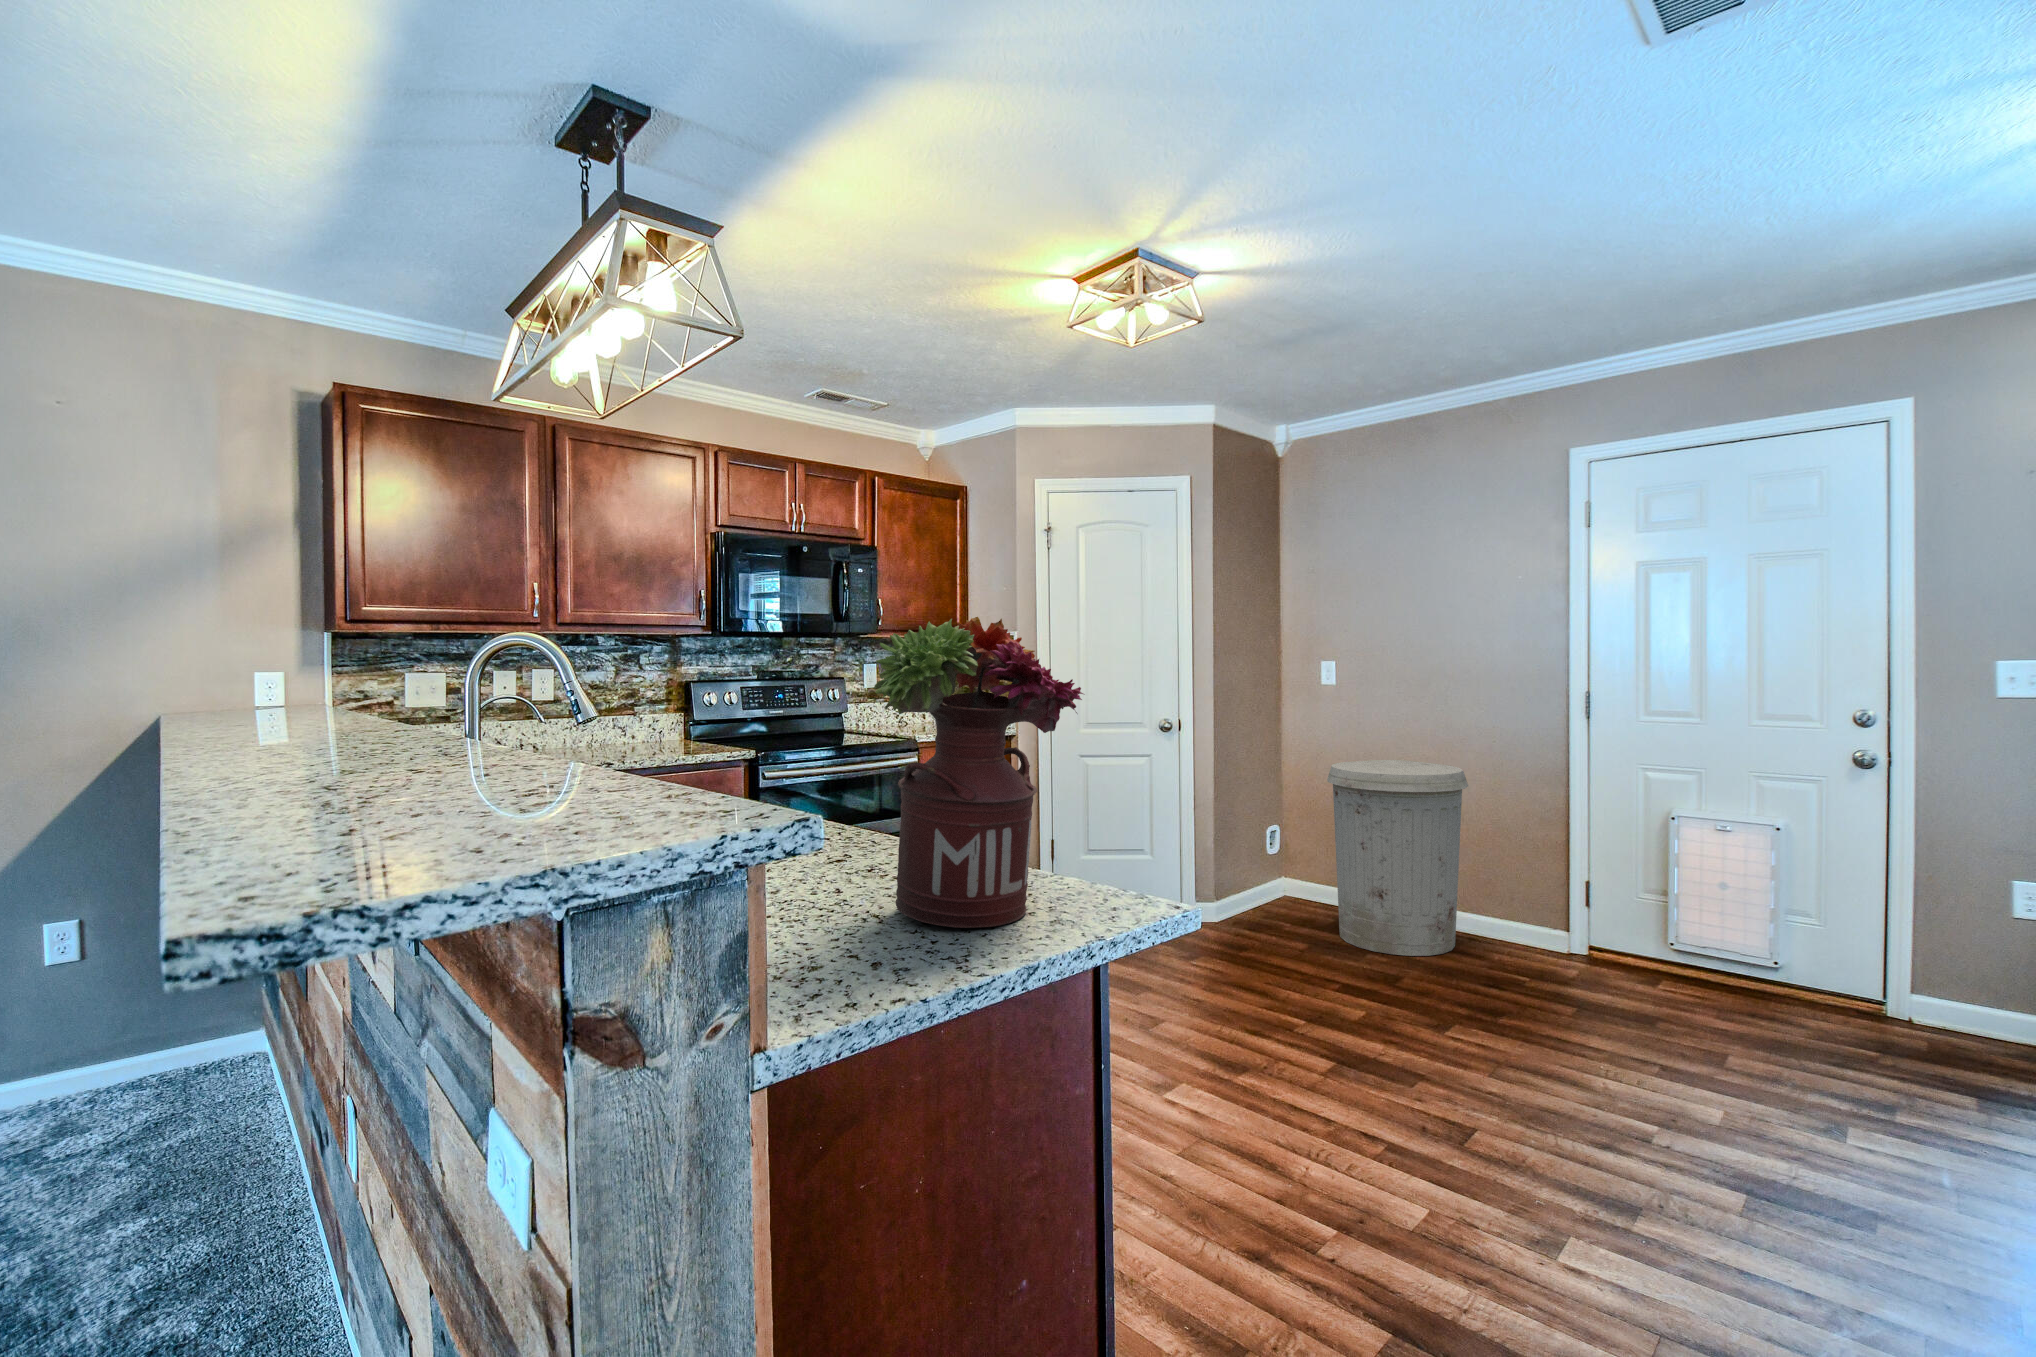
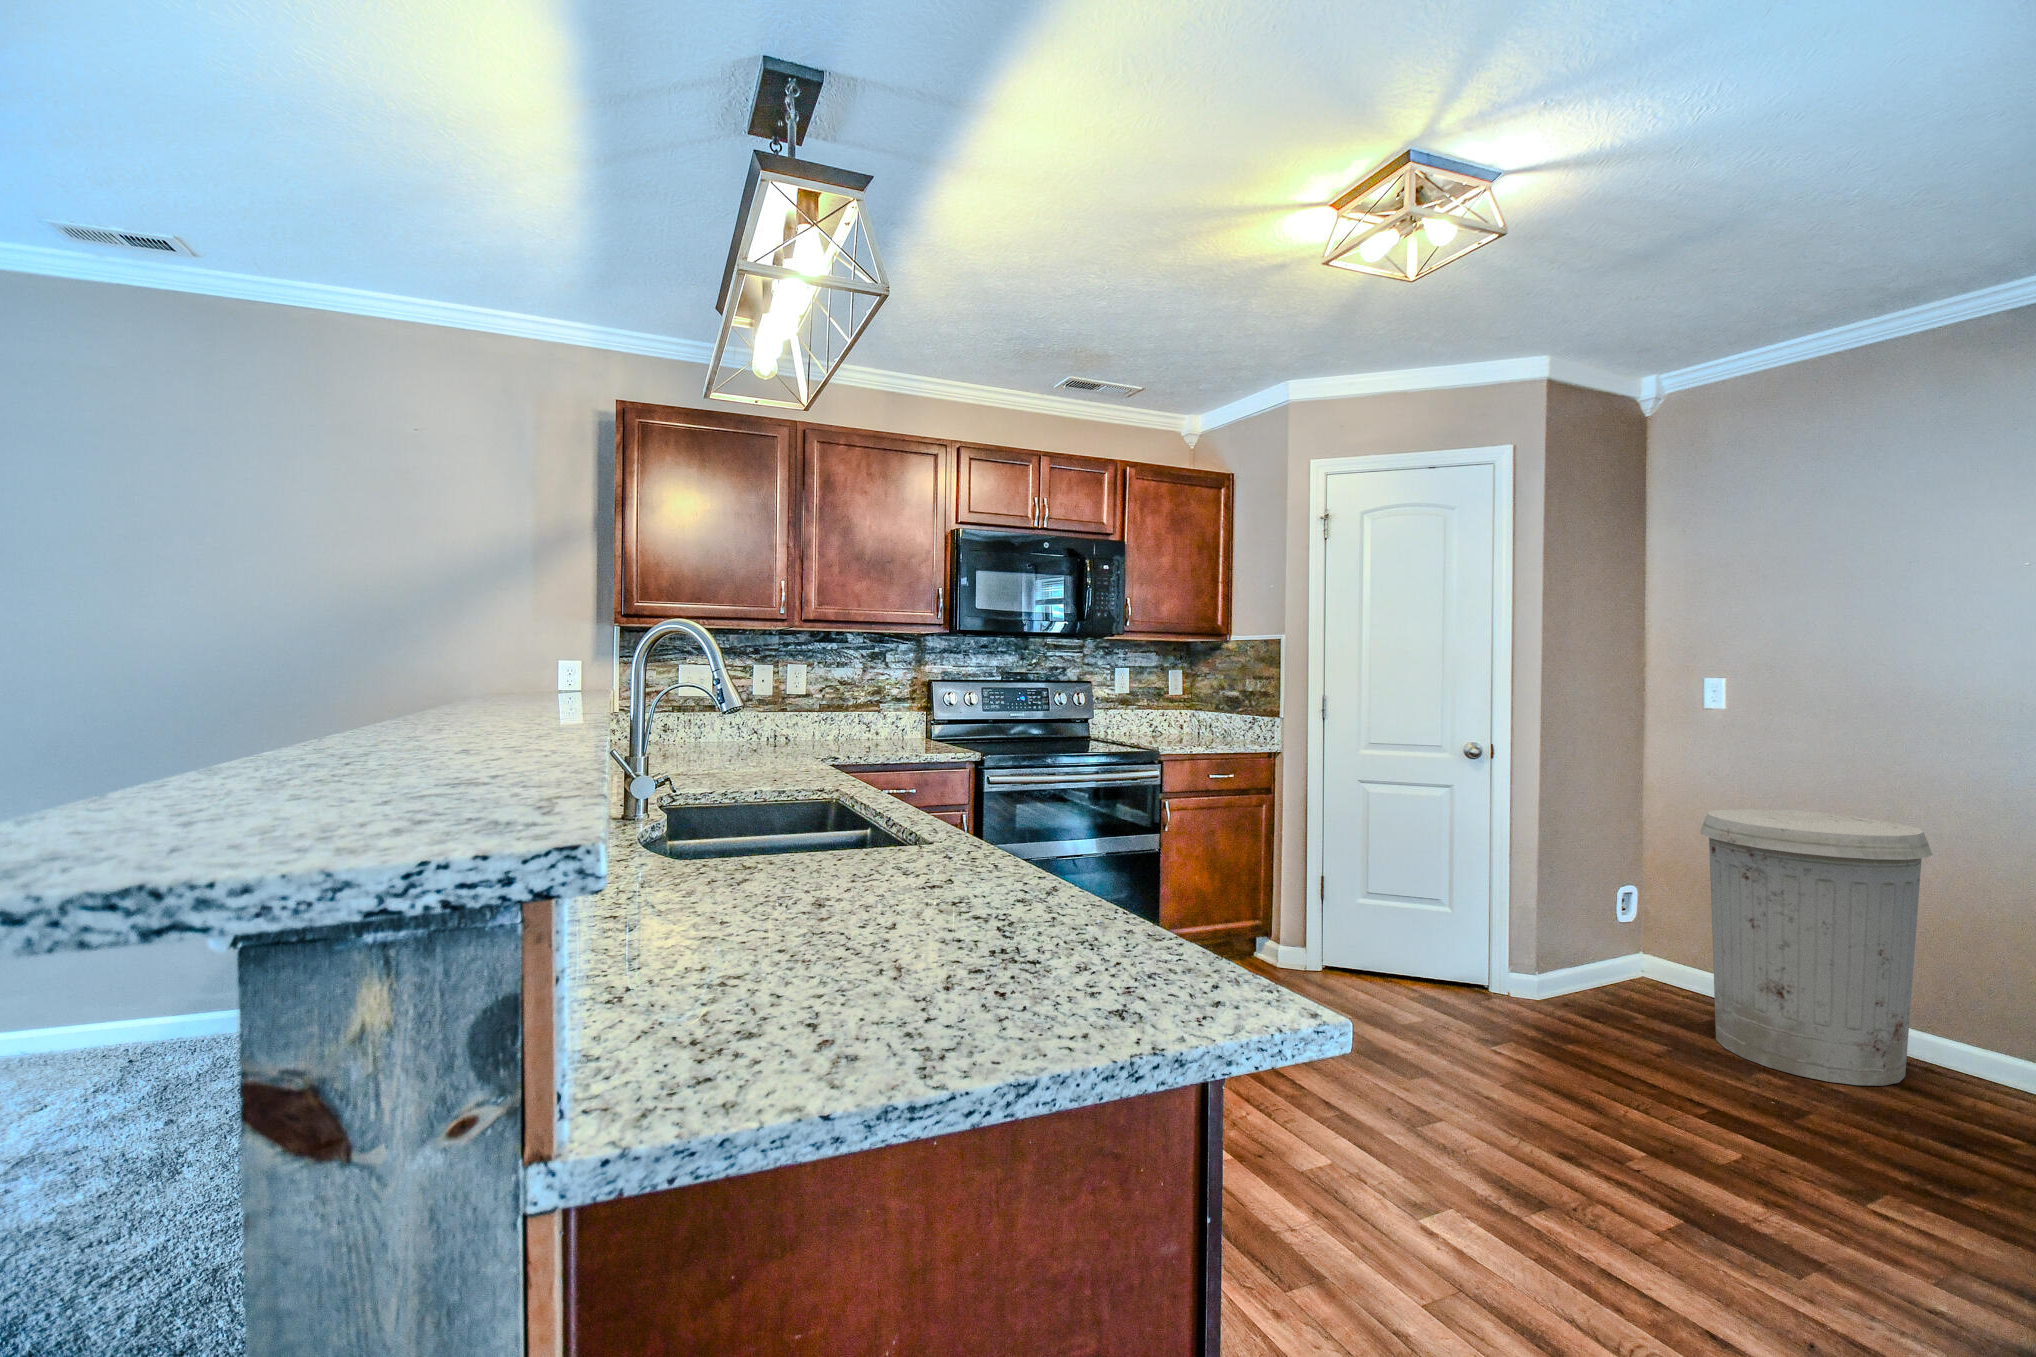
flower arrangement: present [874,617,1083,928] -> none [869,576,1167,1007]

